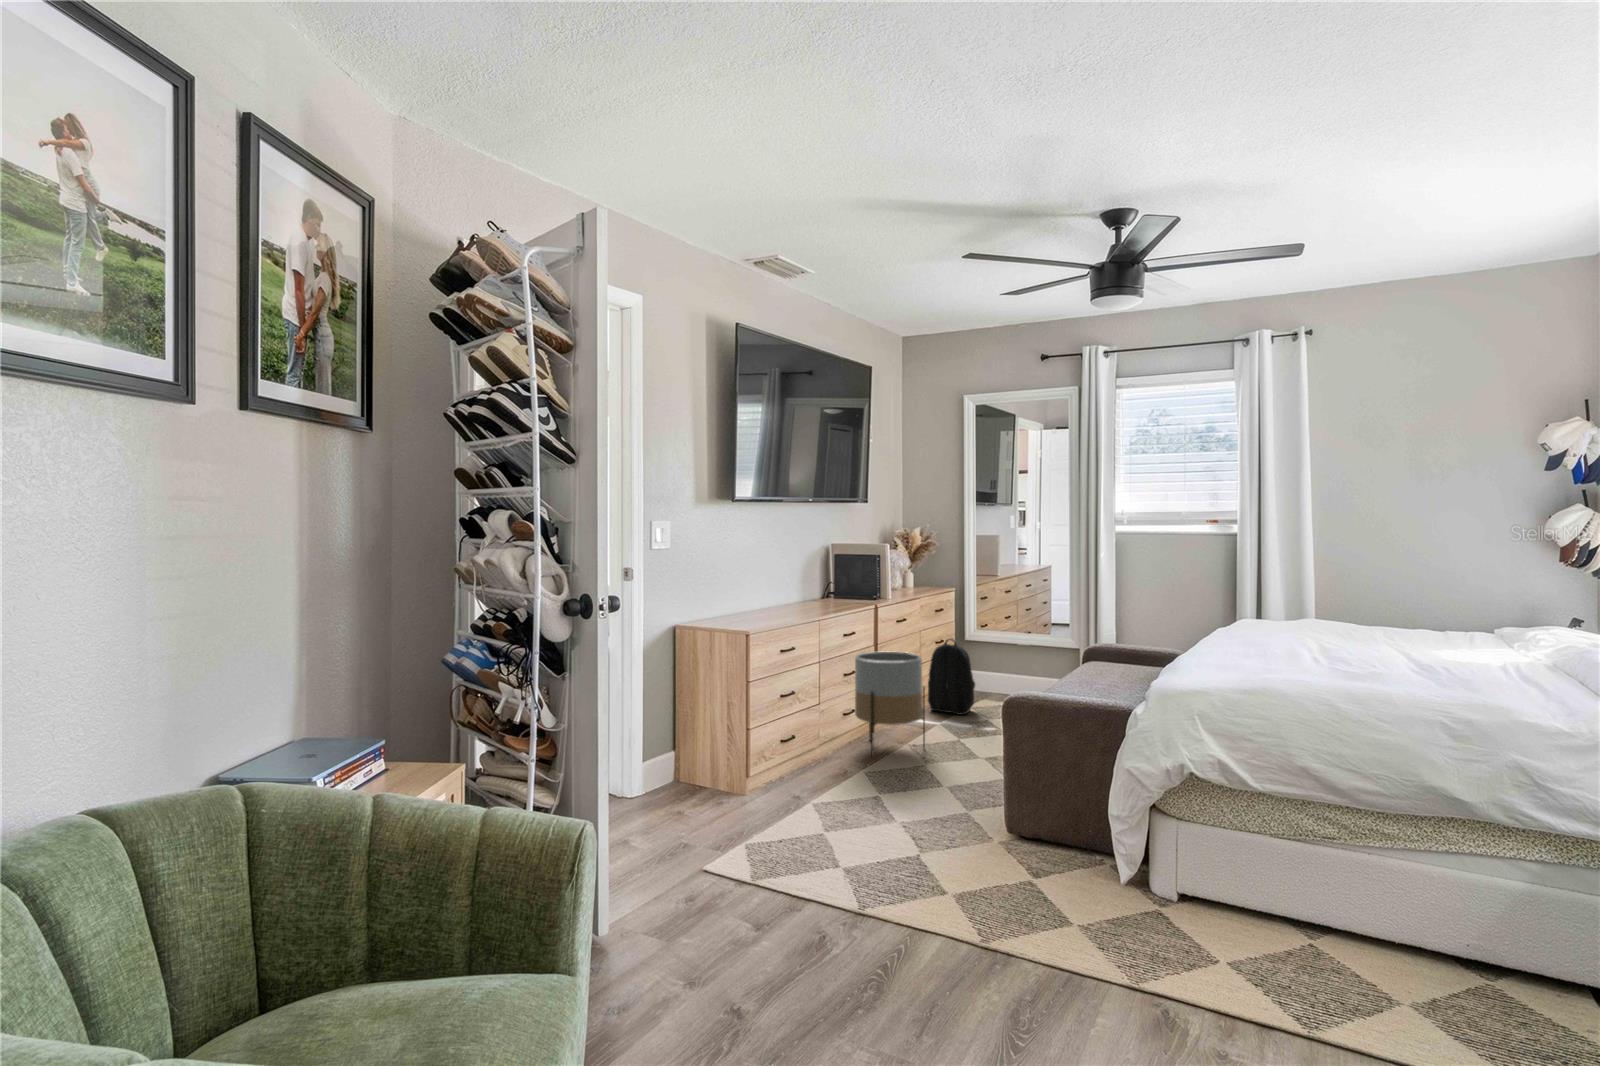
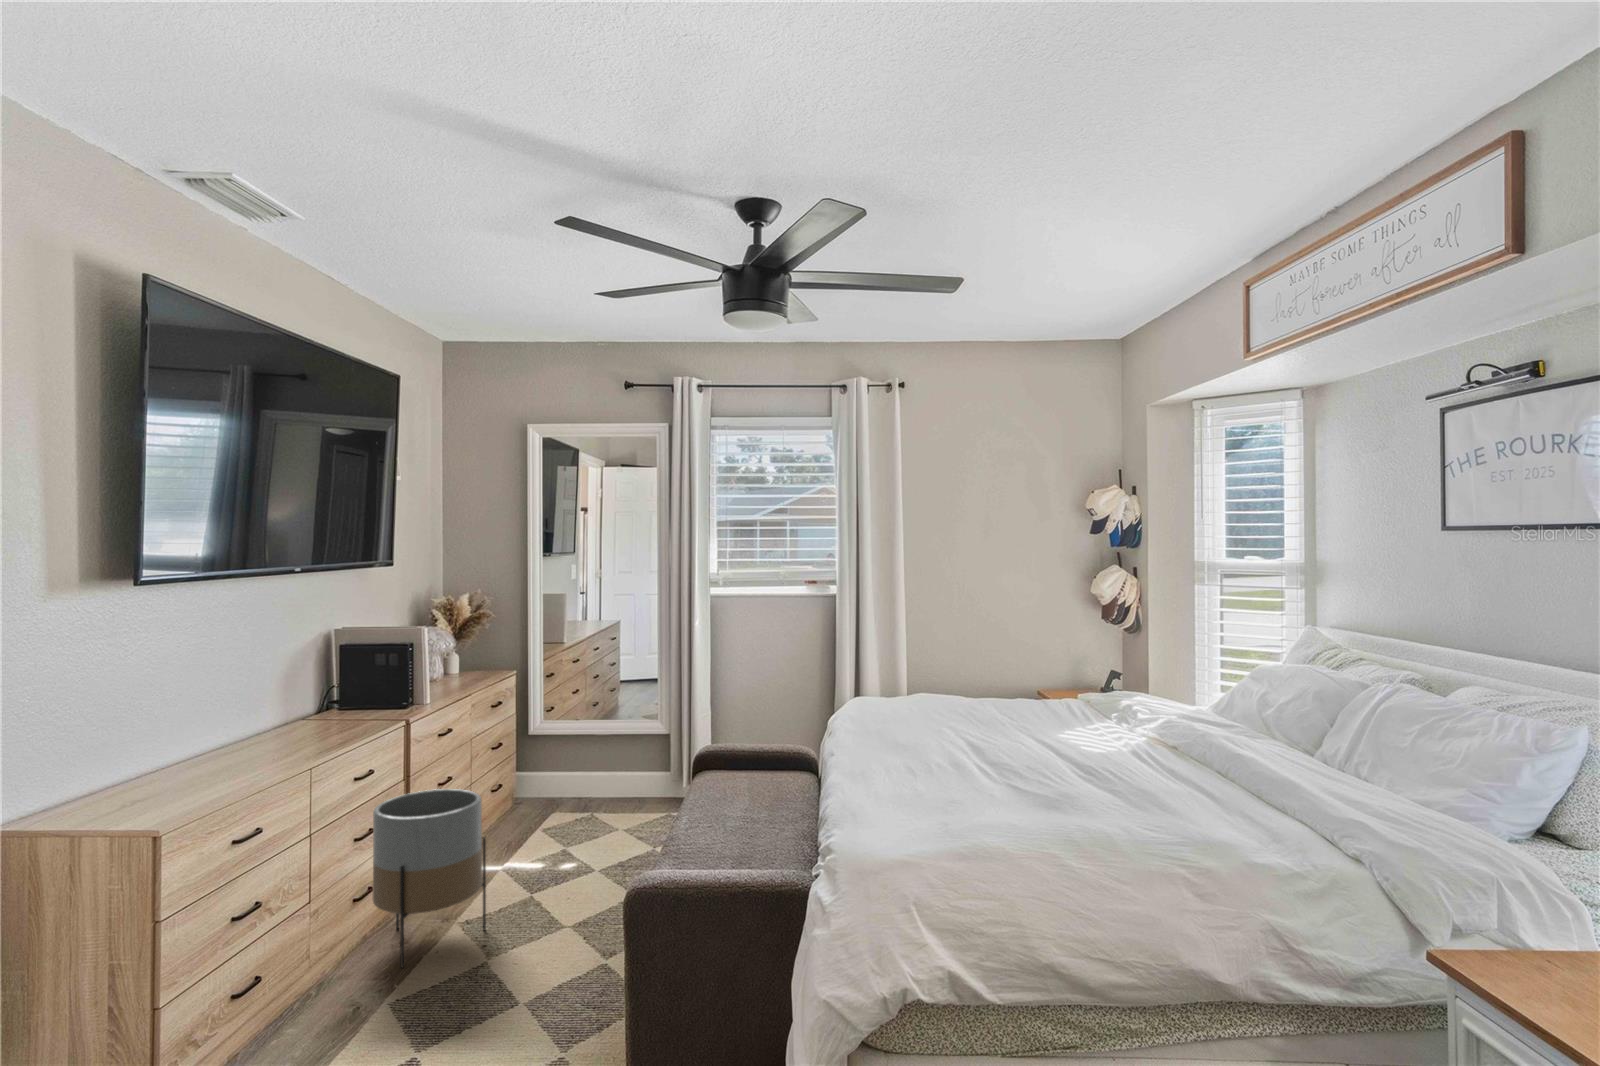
backpack: present [928,639,975,715] -> none [482,745,549,850]

